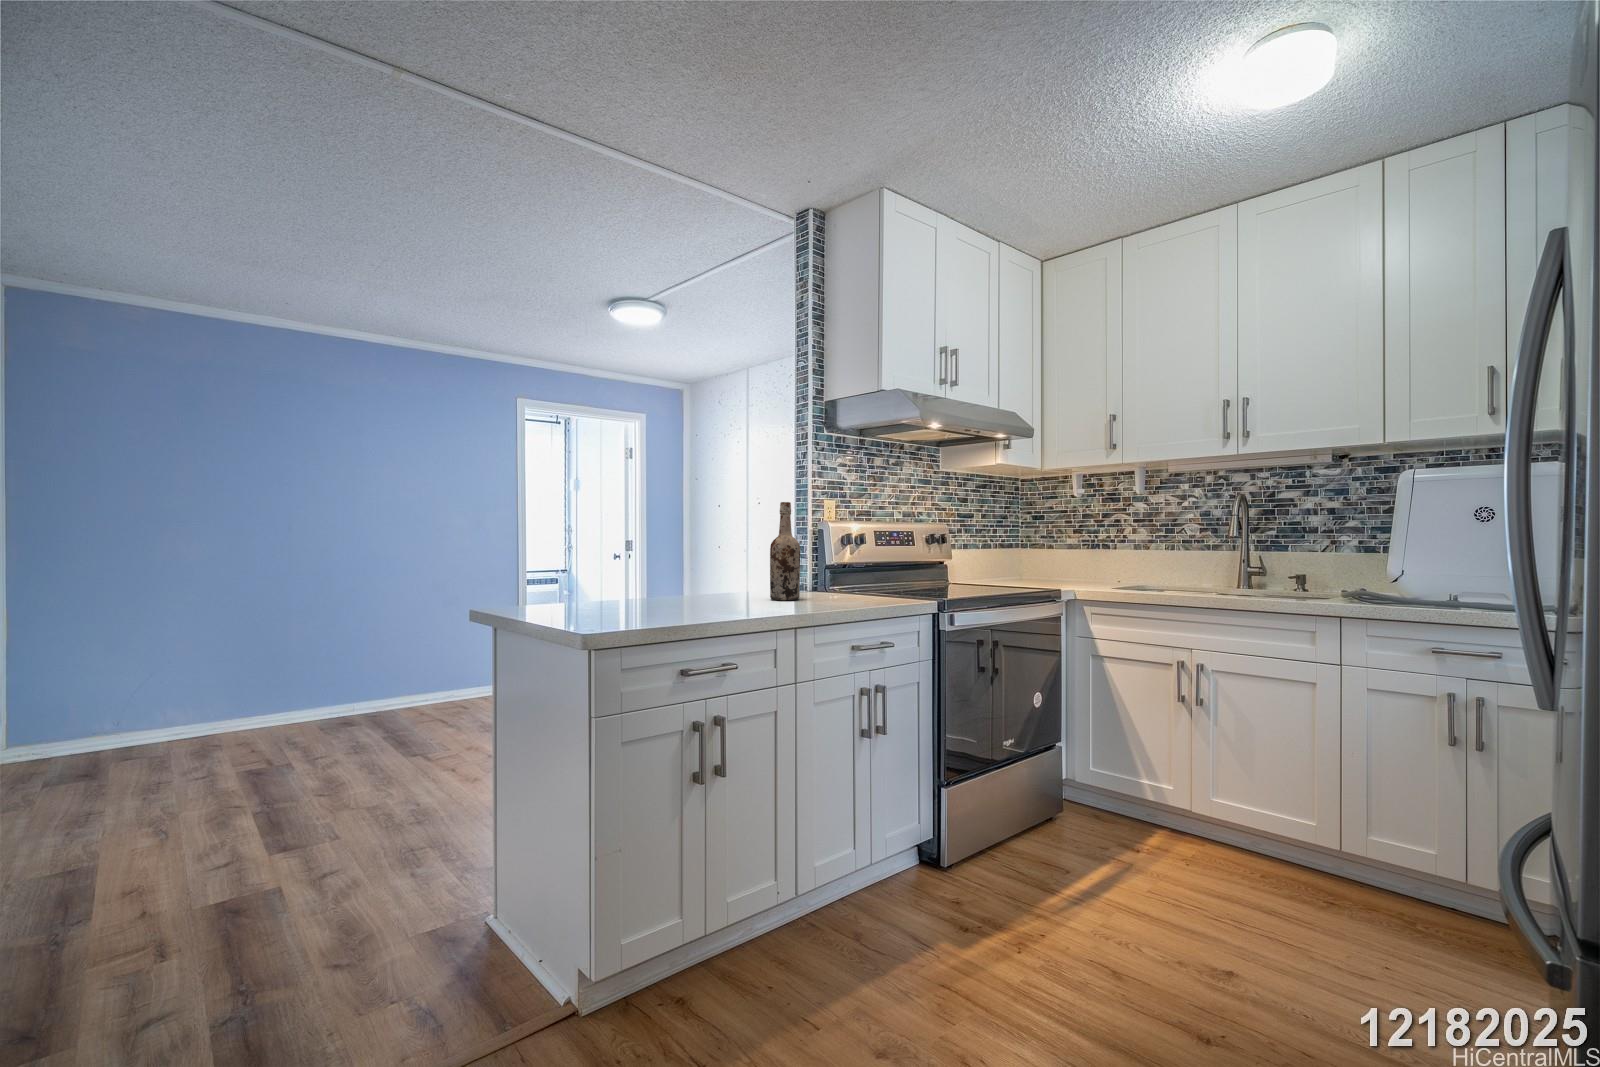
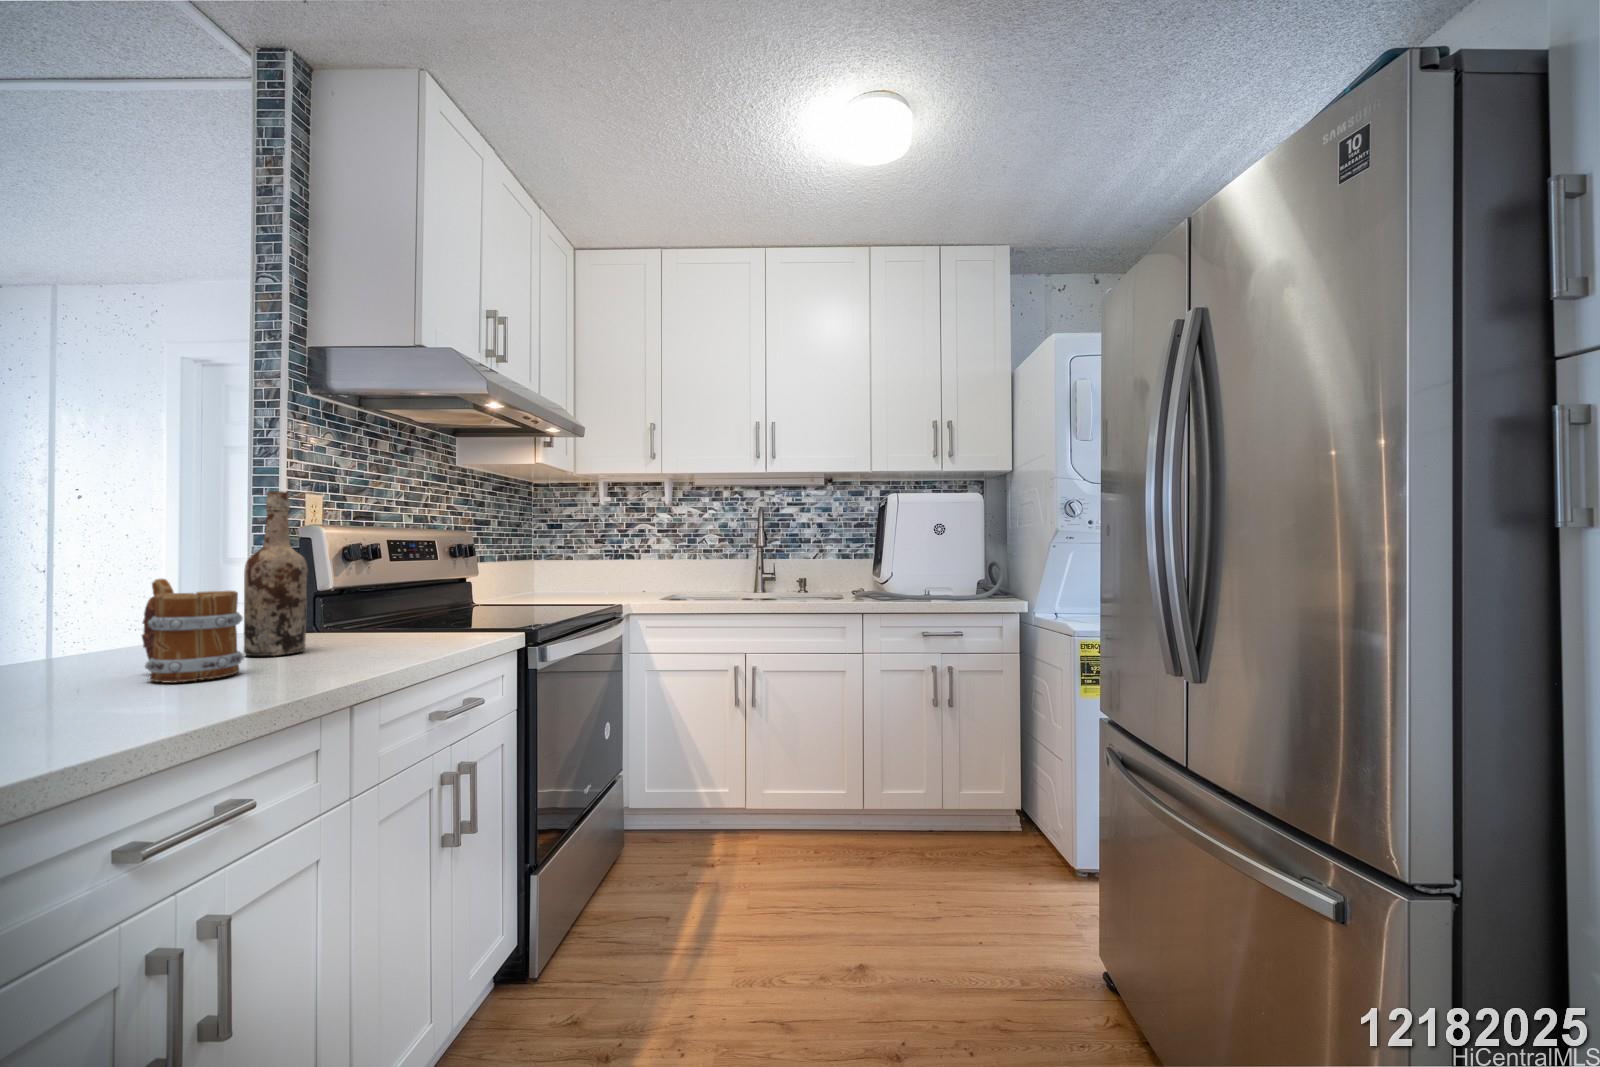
mug: none [718,552,758,606] -> present [142,579,244,683]

